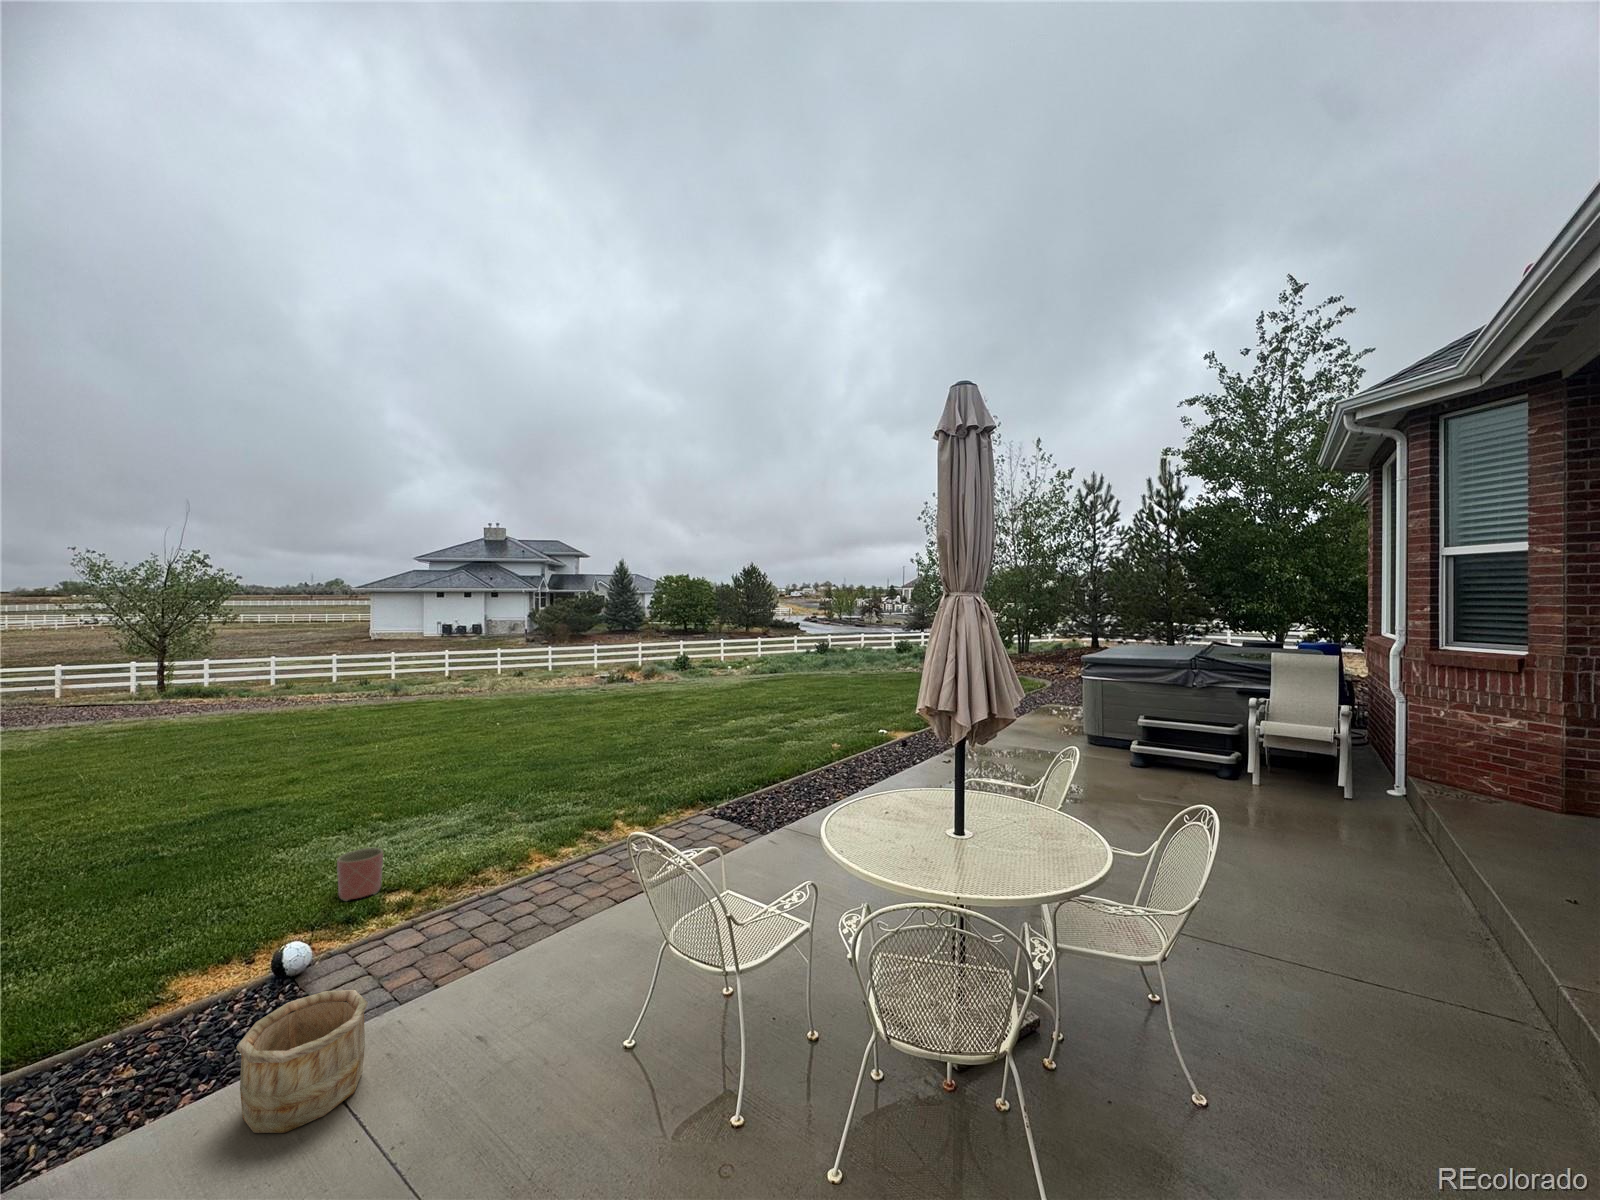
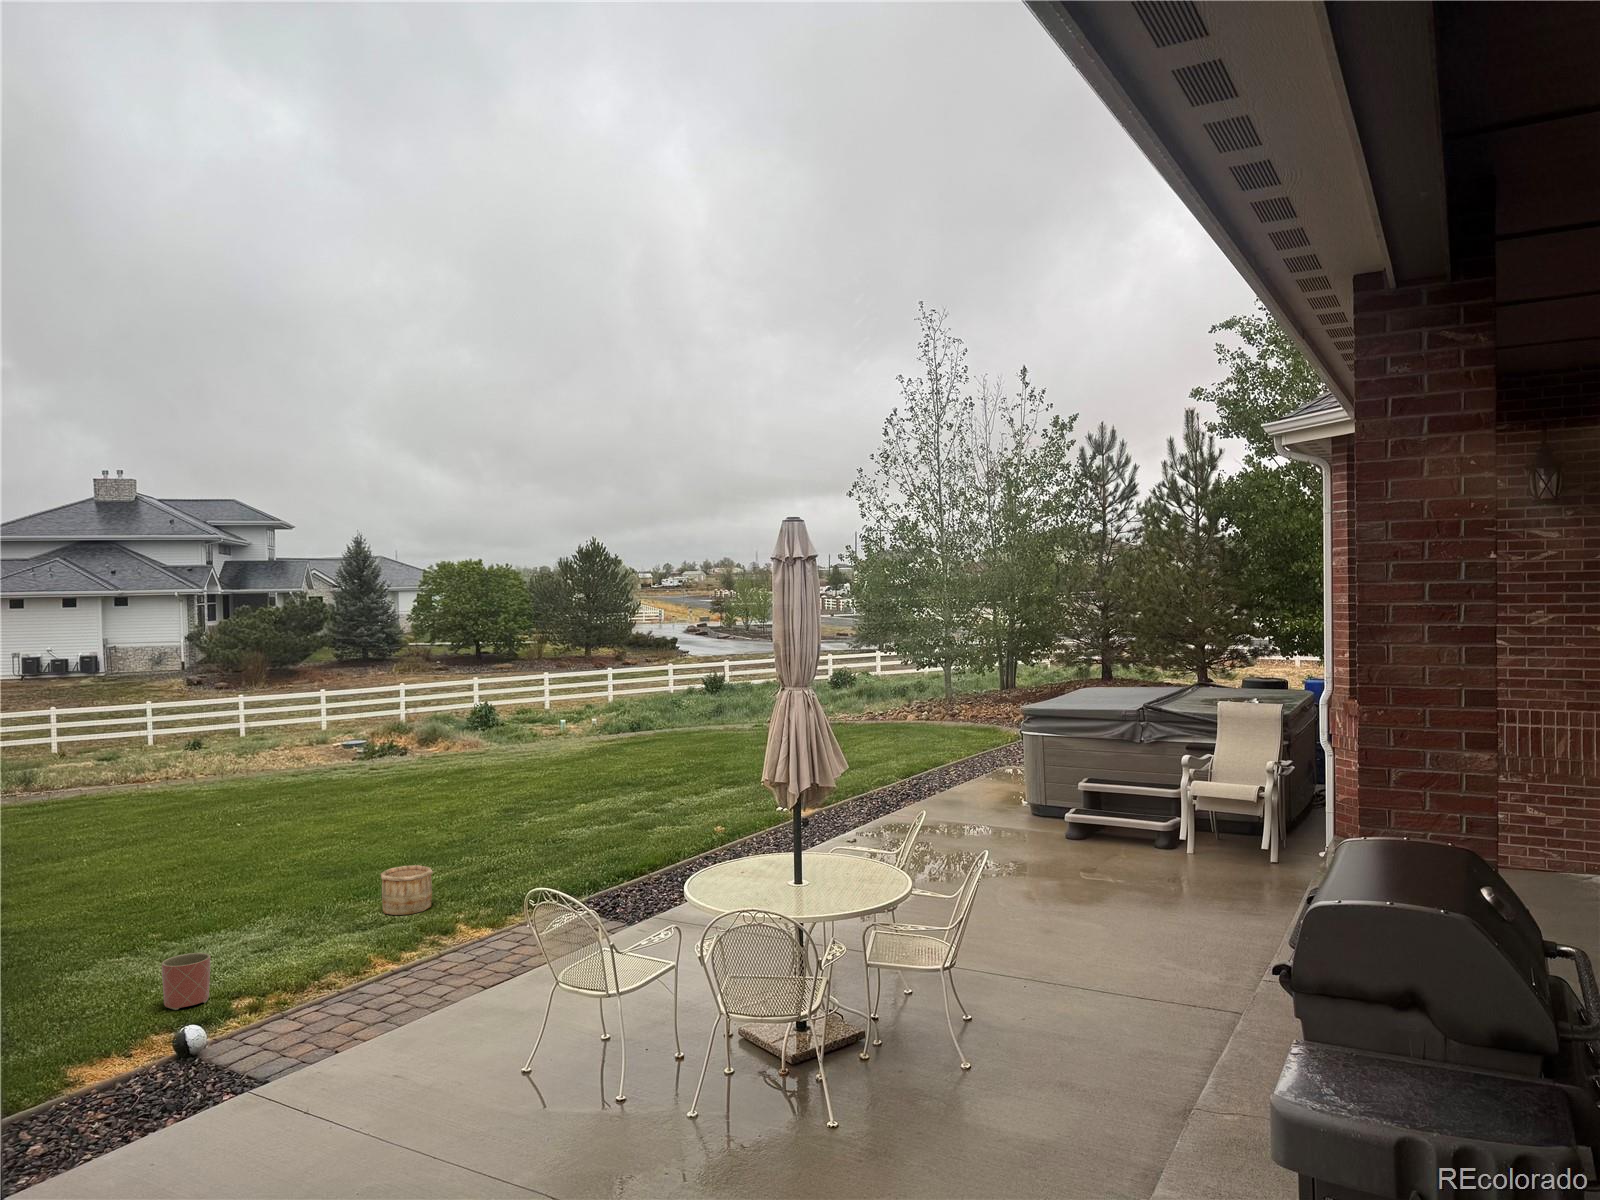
wooden bucket: present [236,990,368,1133] -> present [380,865,433,915]

